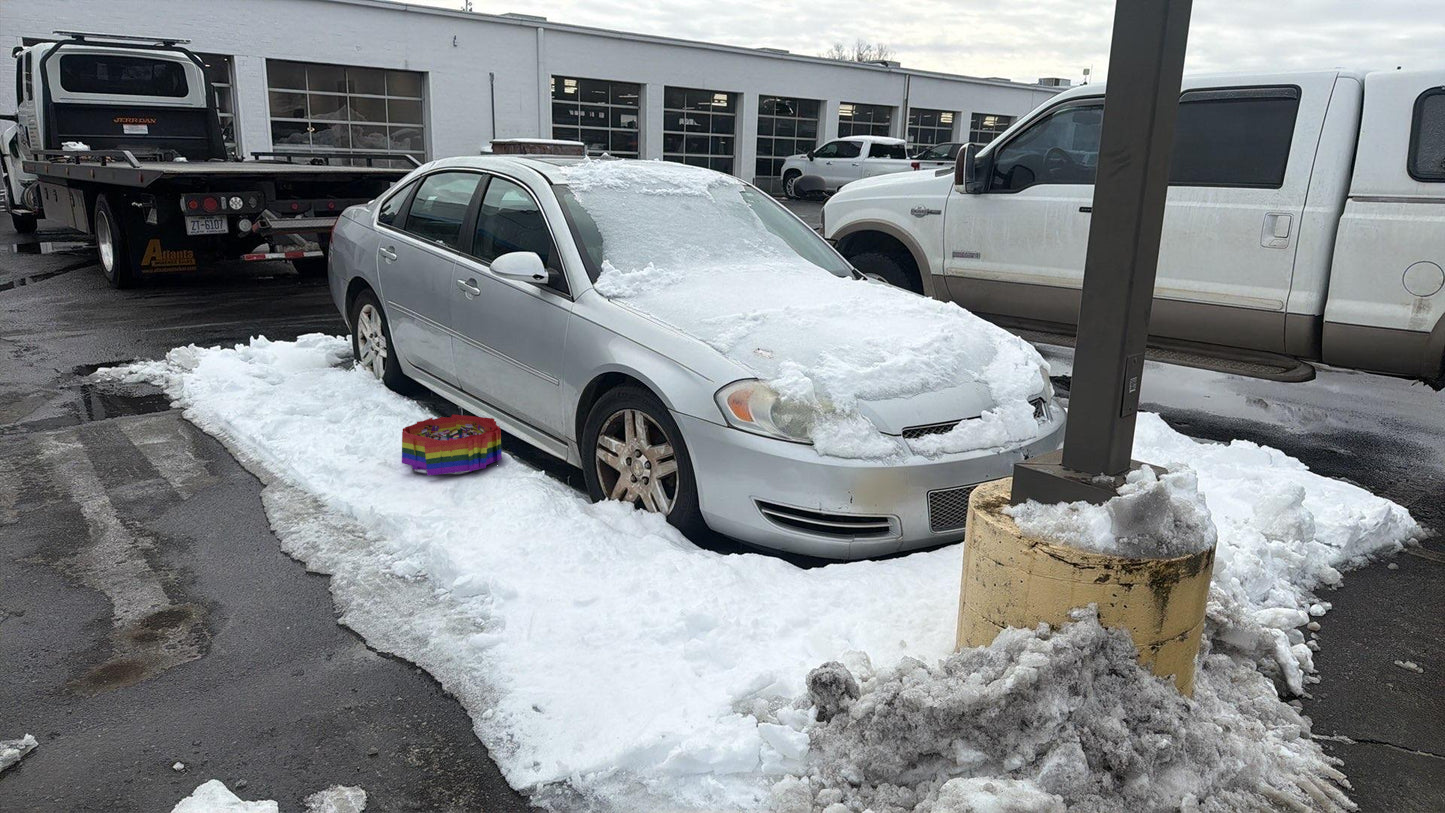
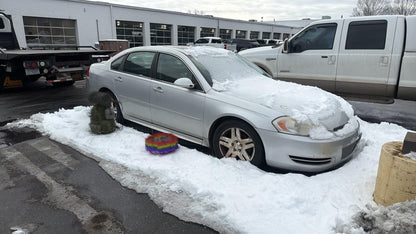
backpack: none [288,282,392,409] -> present [88,91,123,134]

